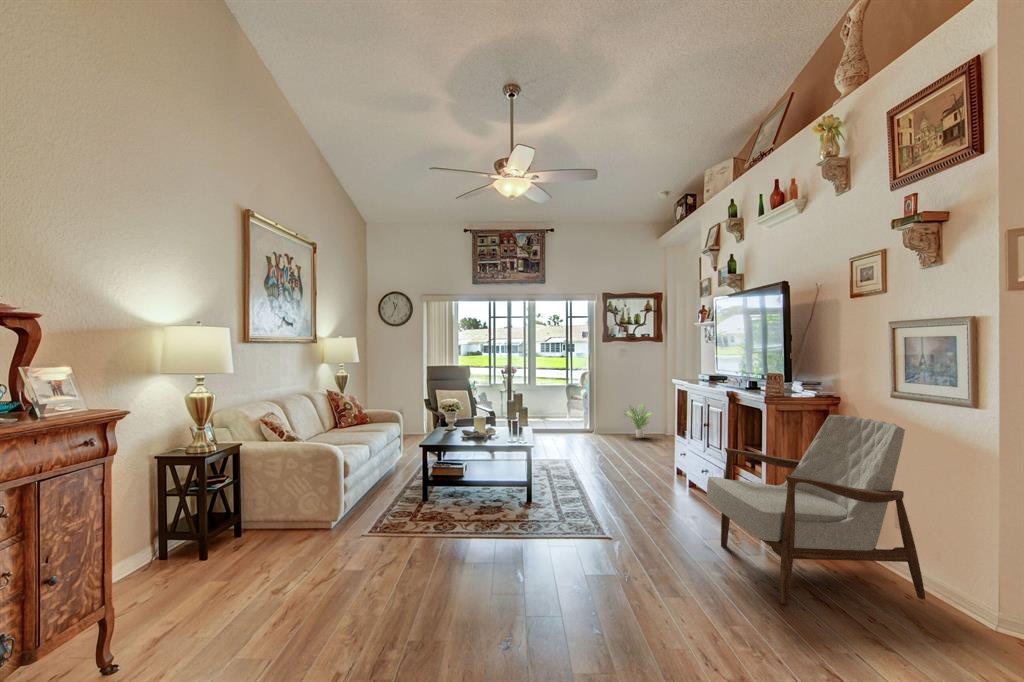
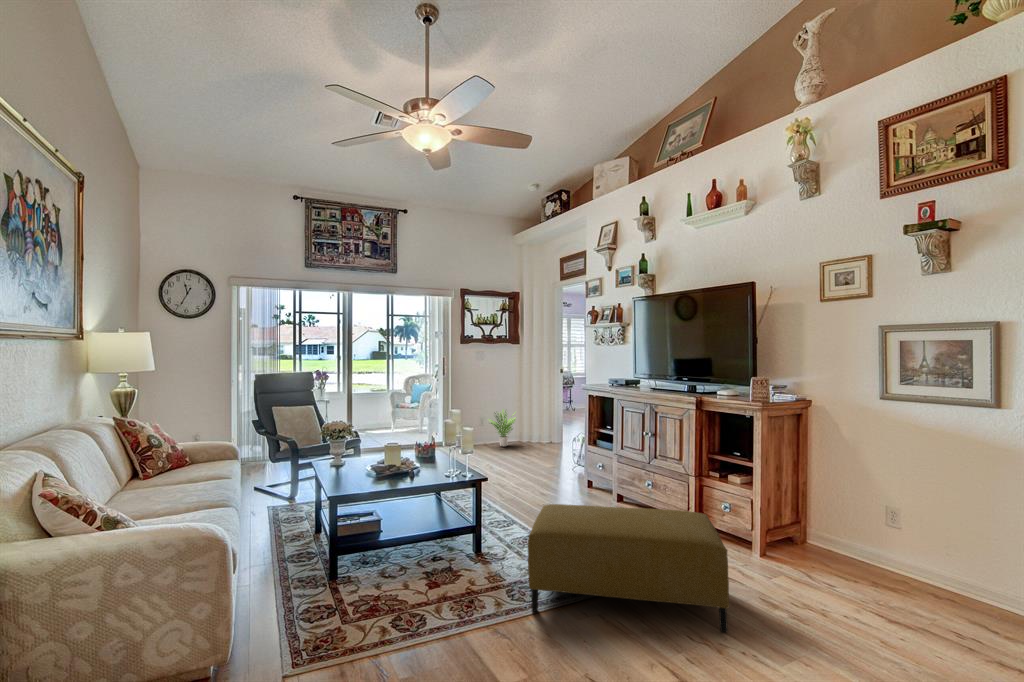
armchair: present [707,415,925,605] -> none [732,417,952,645]
ottoman: none [527,463,682,566] -> present [528,504,729,632]

